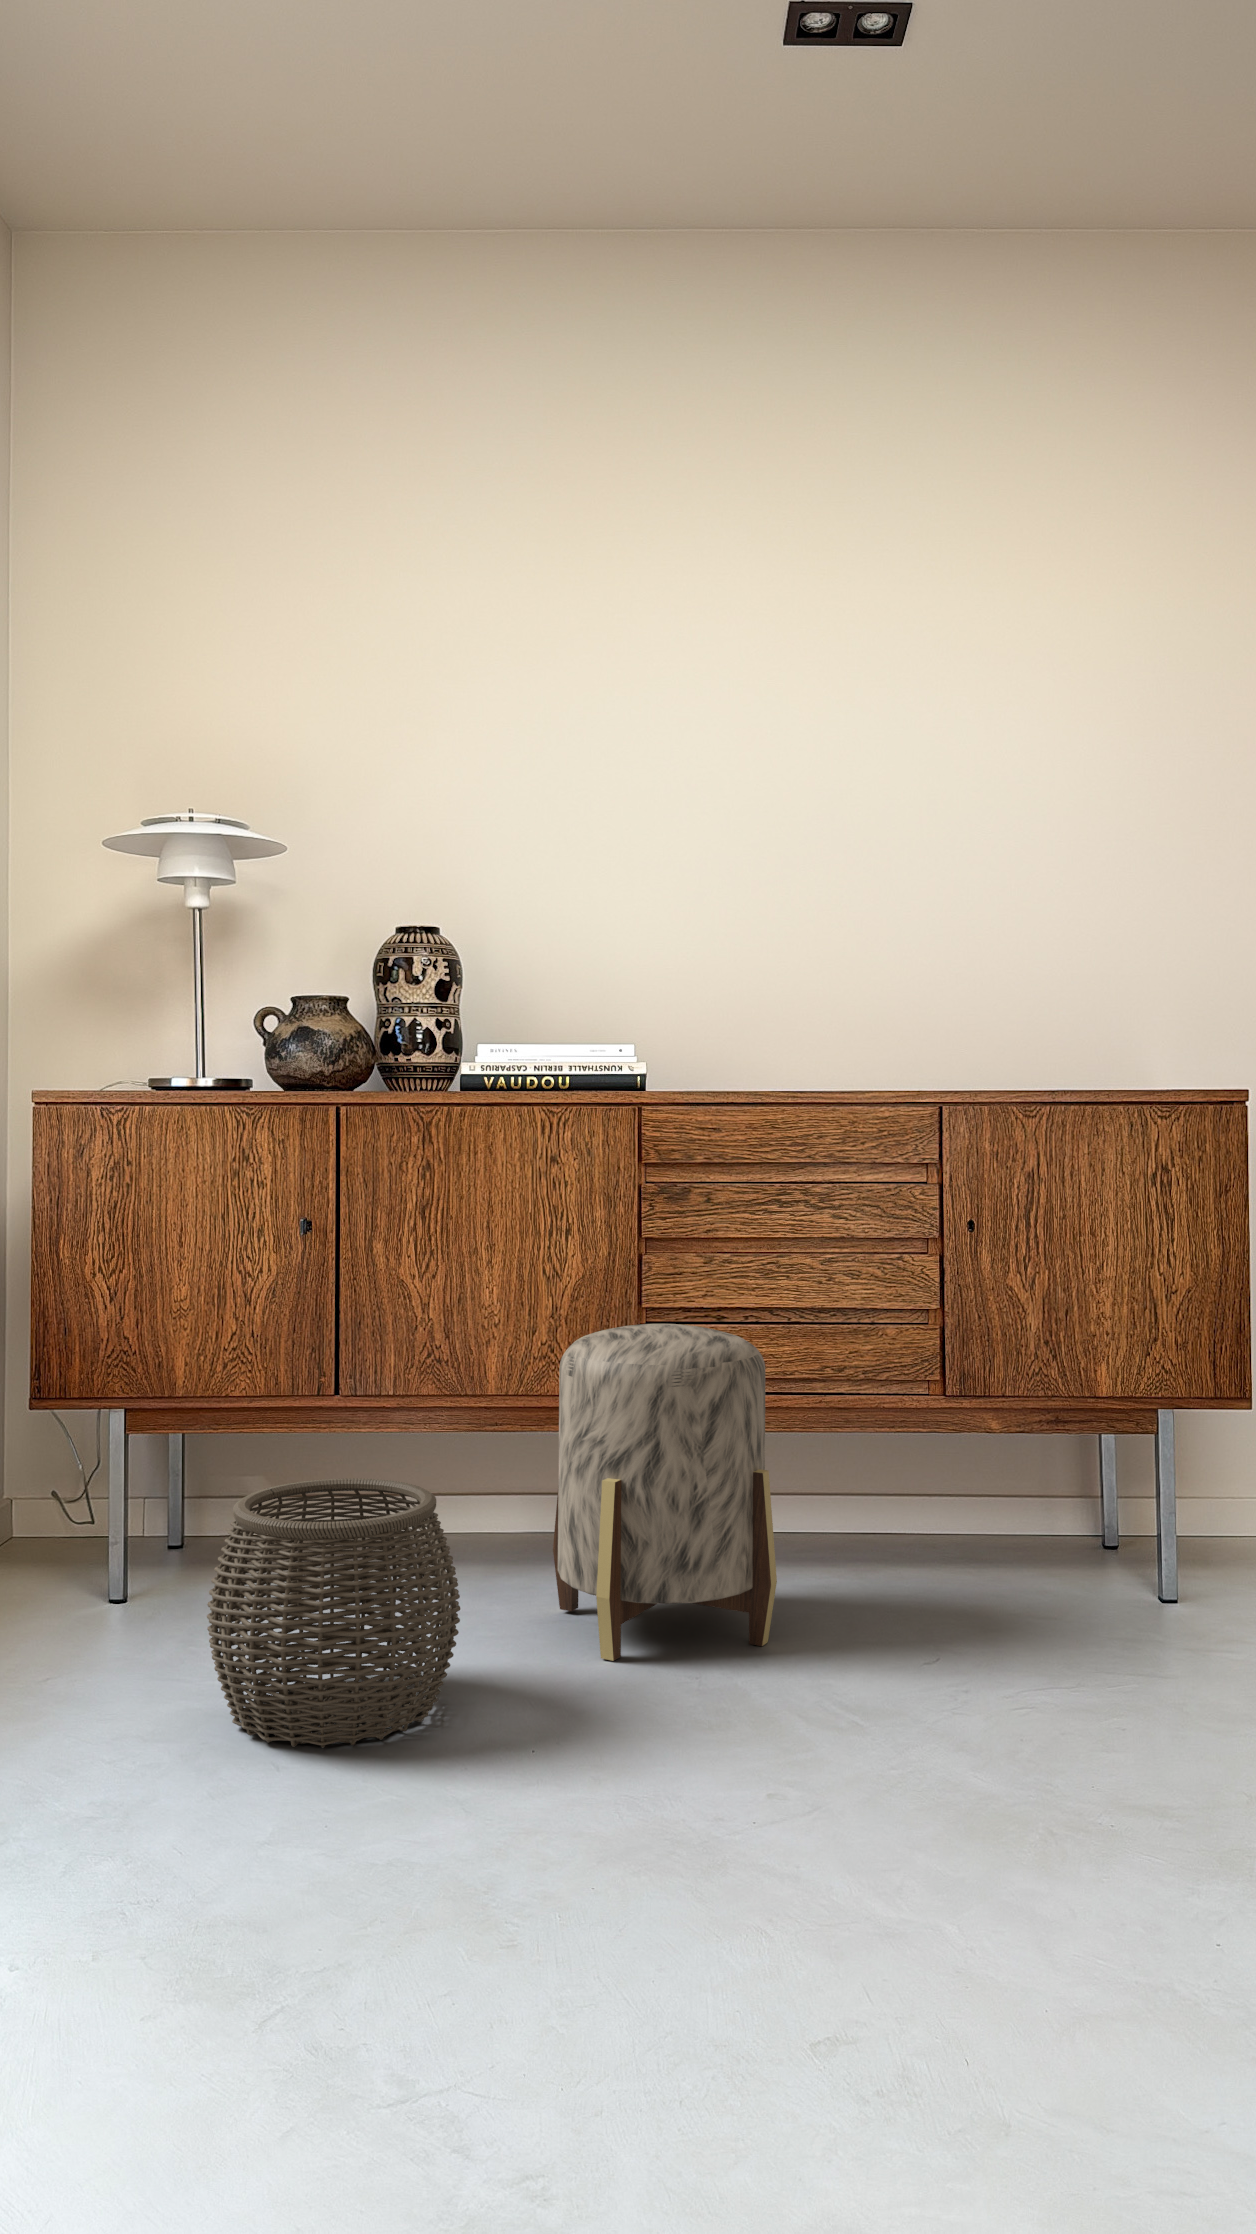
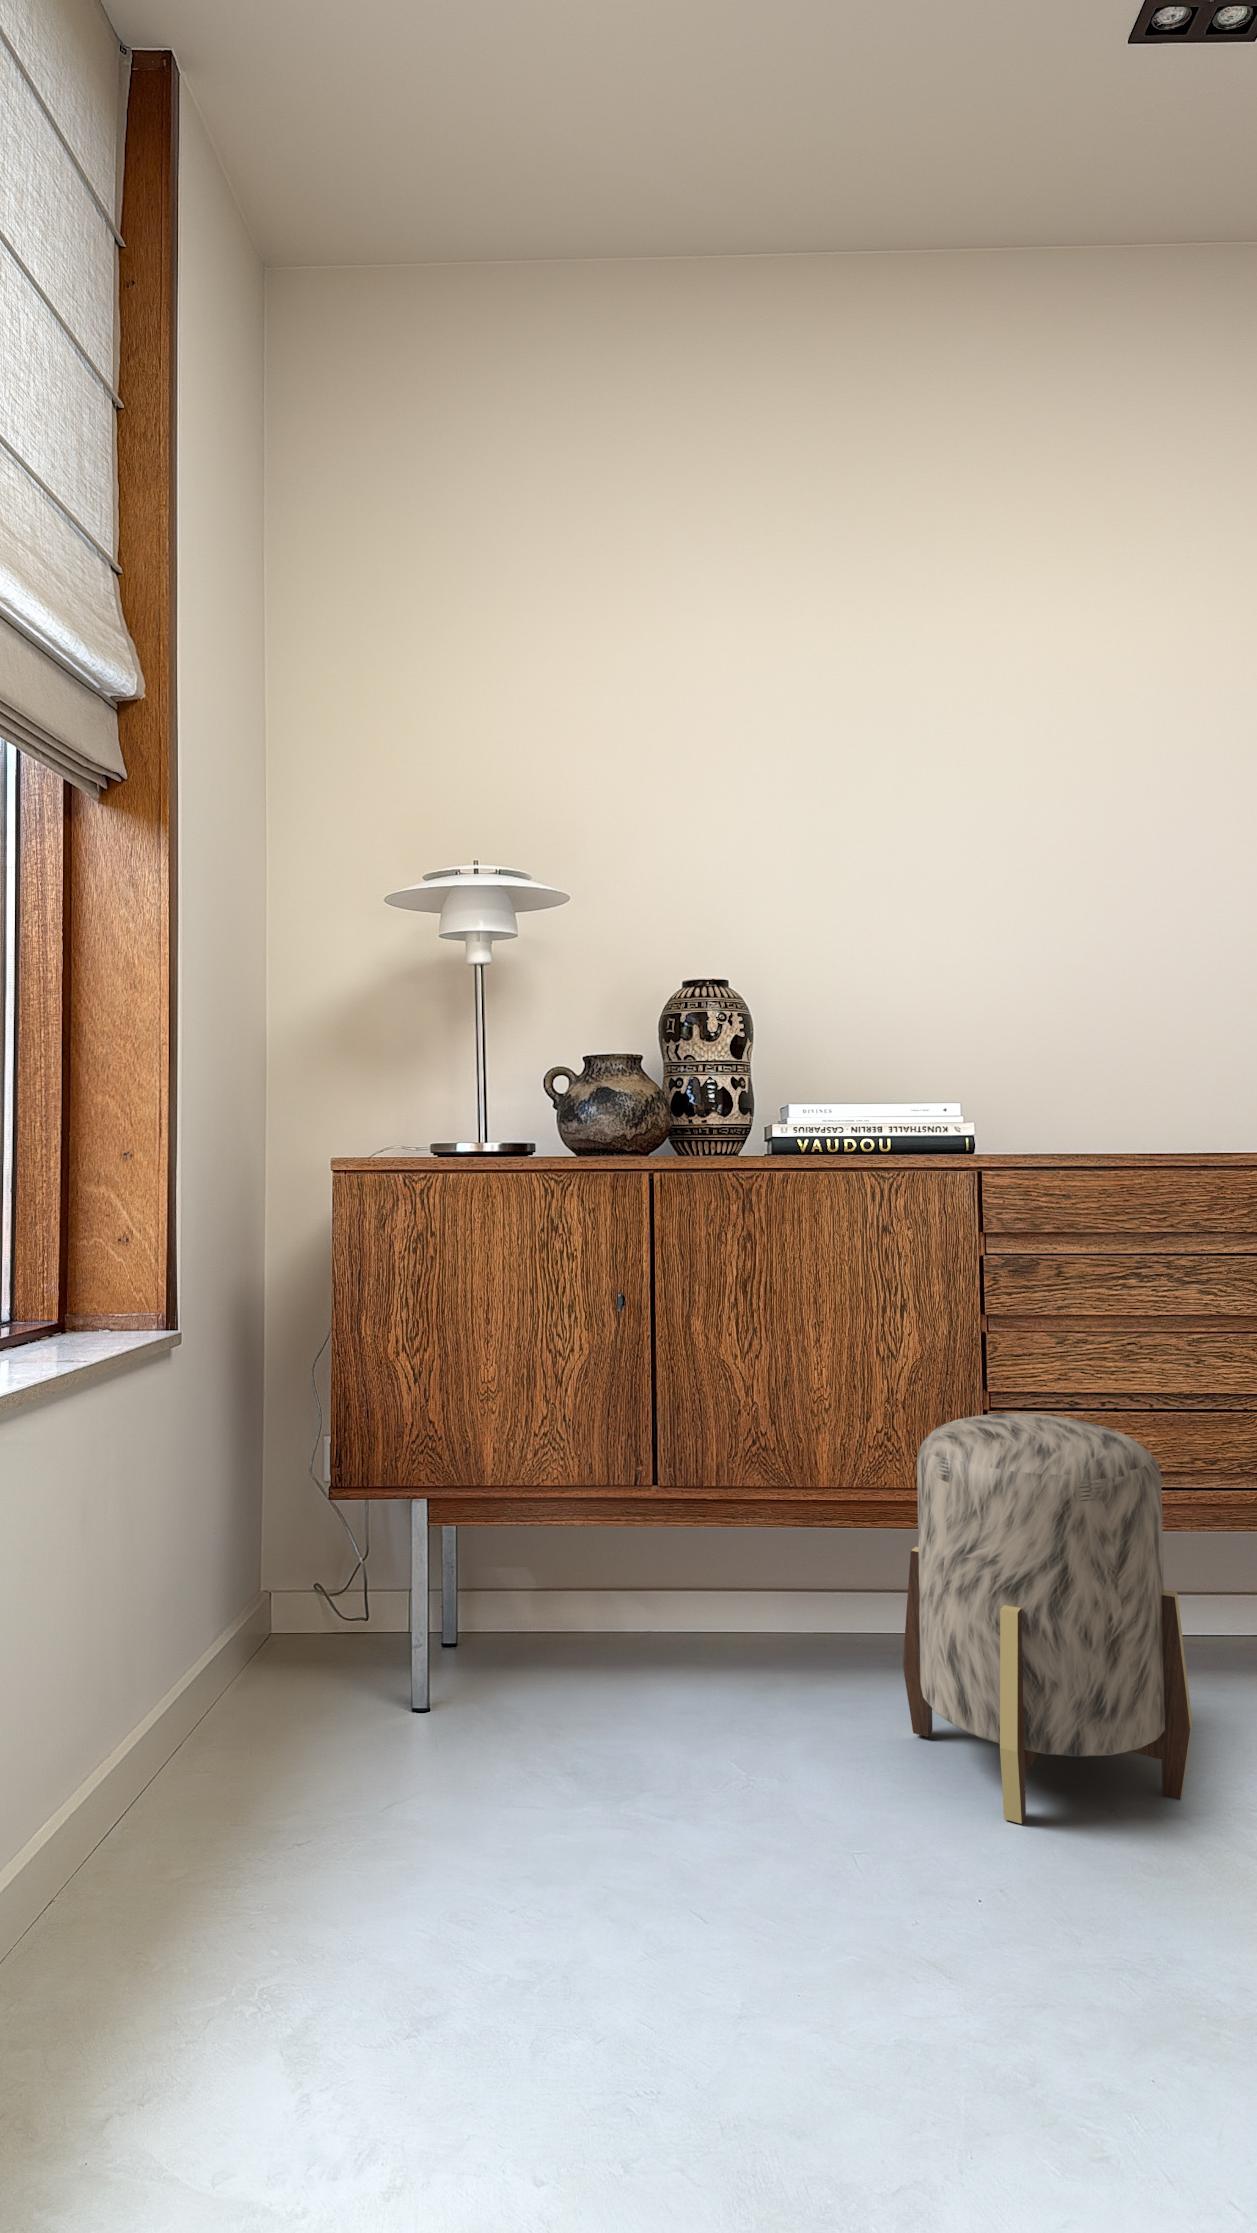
woven basket: present [207,1478,460,1748] -> none [586,1613,886,1988]

